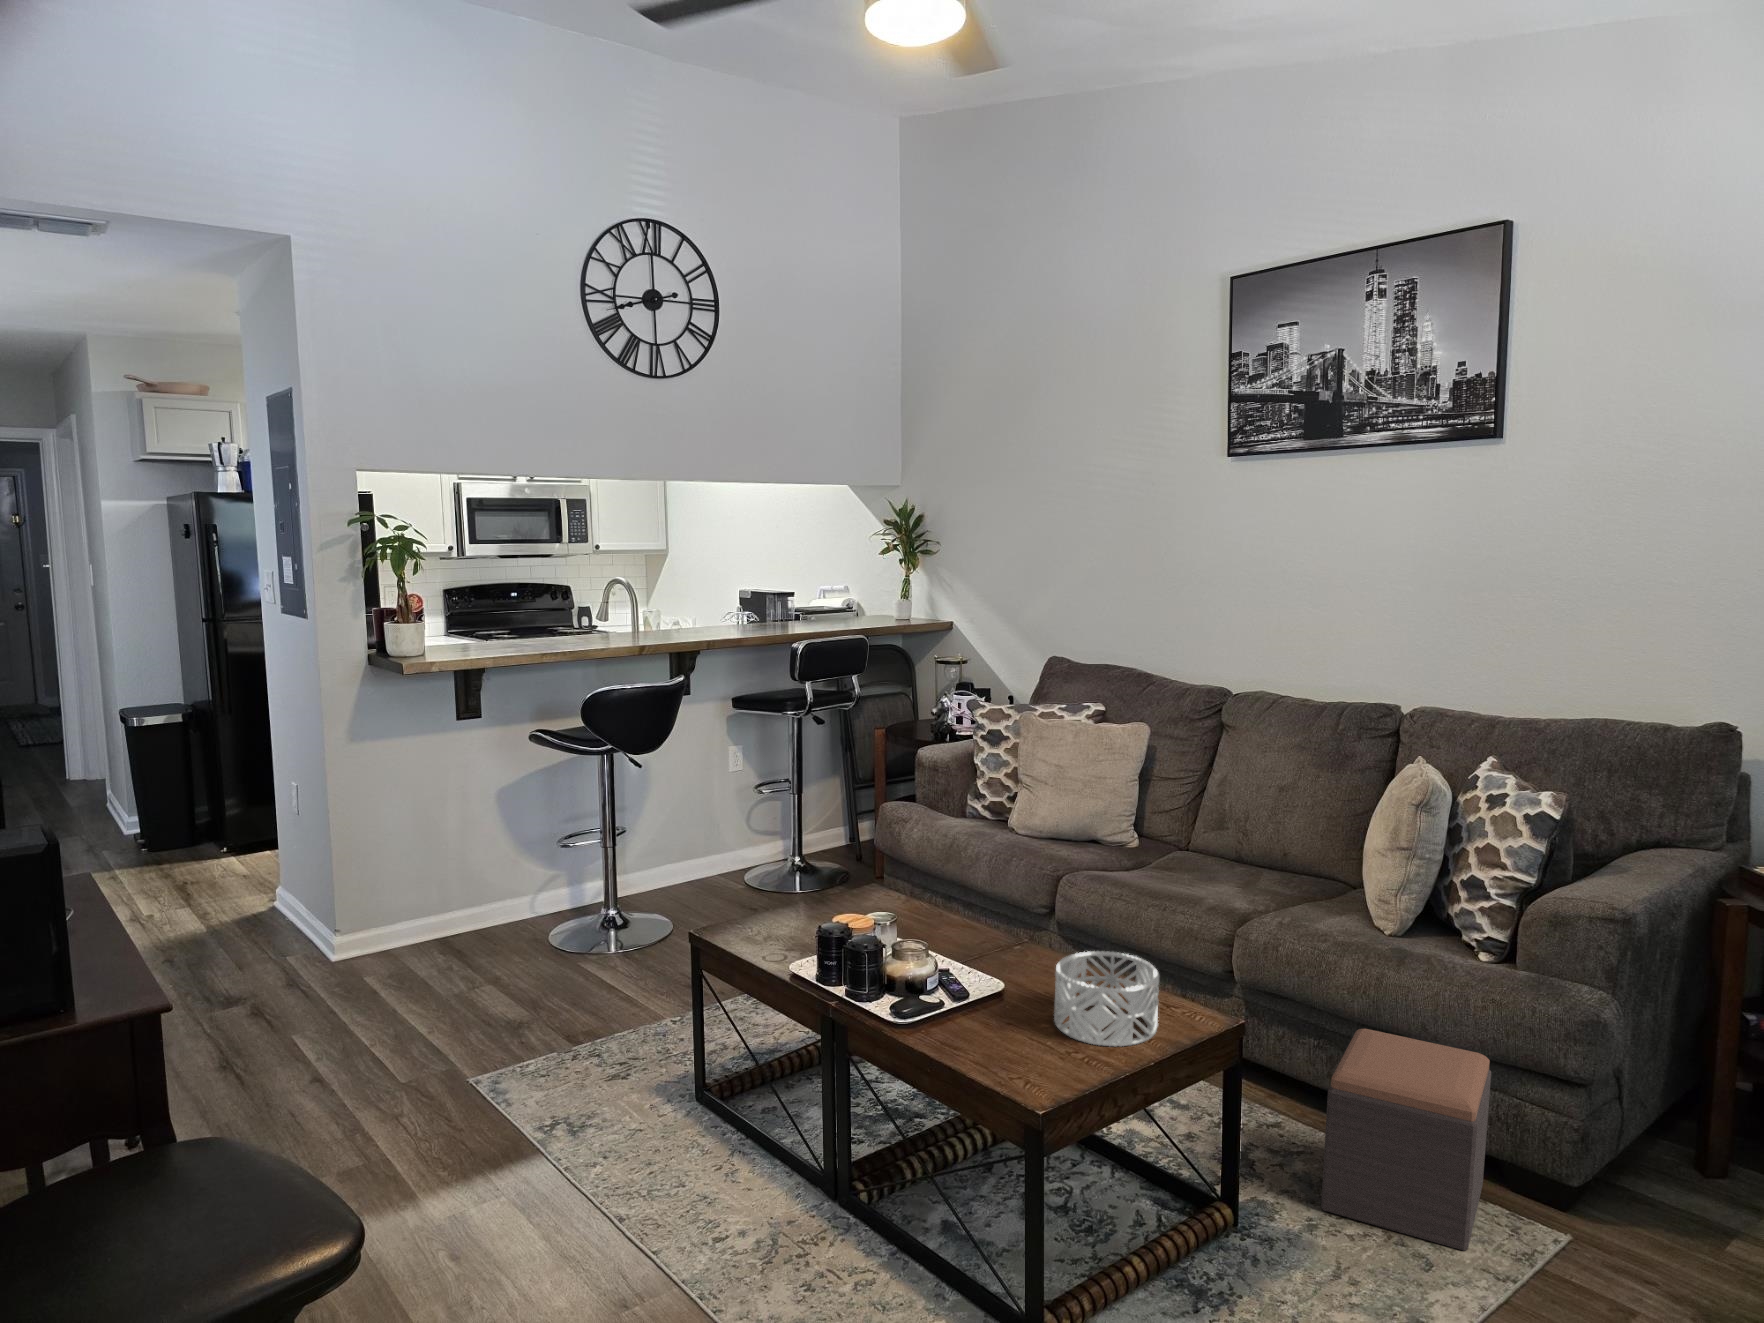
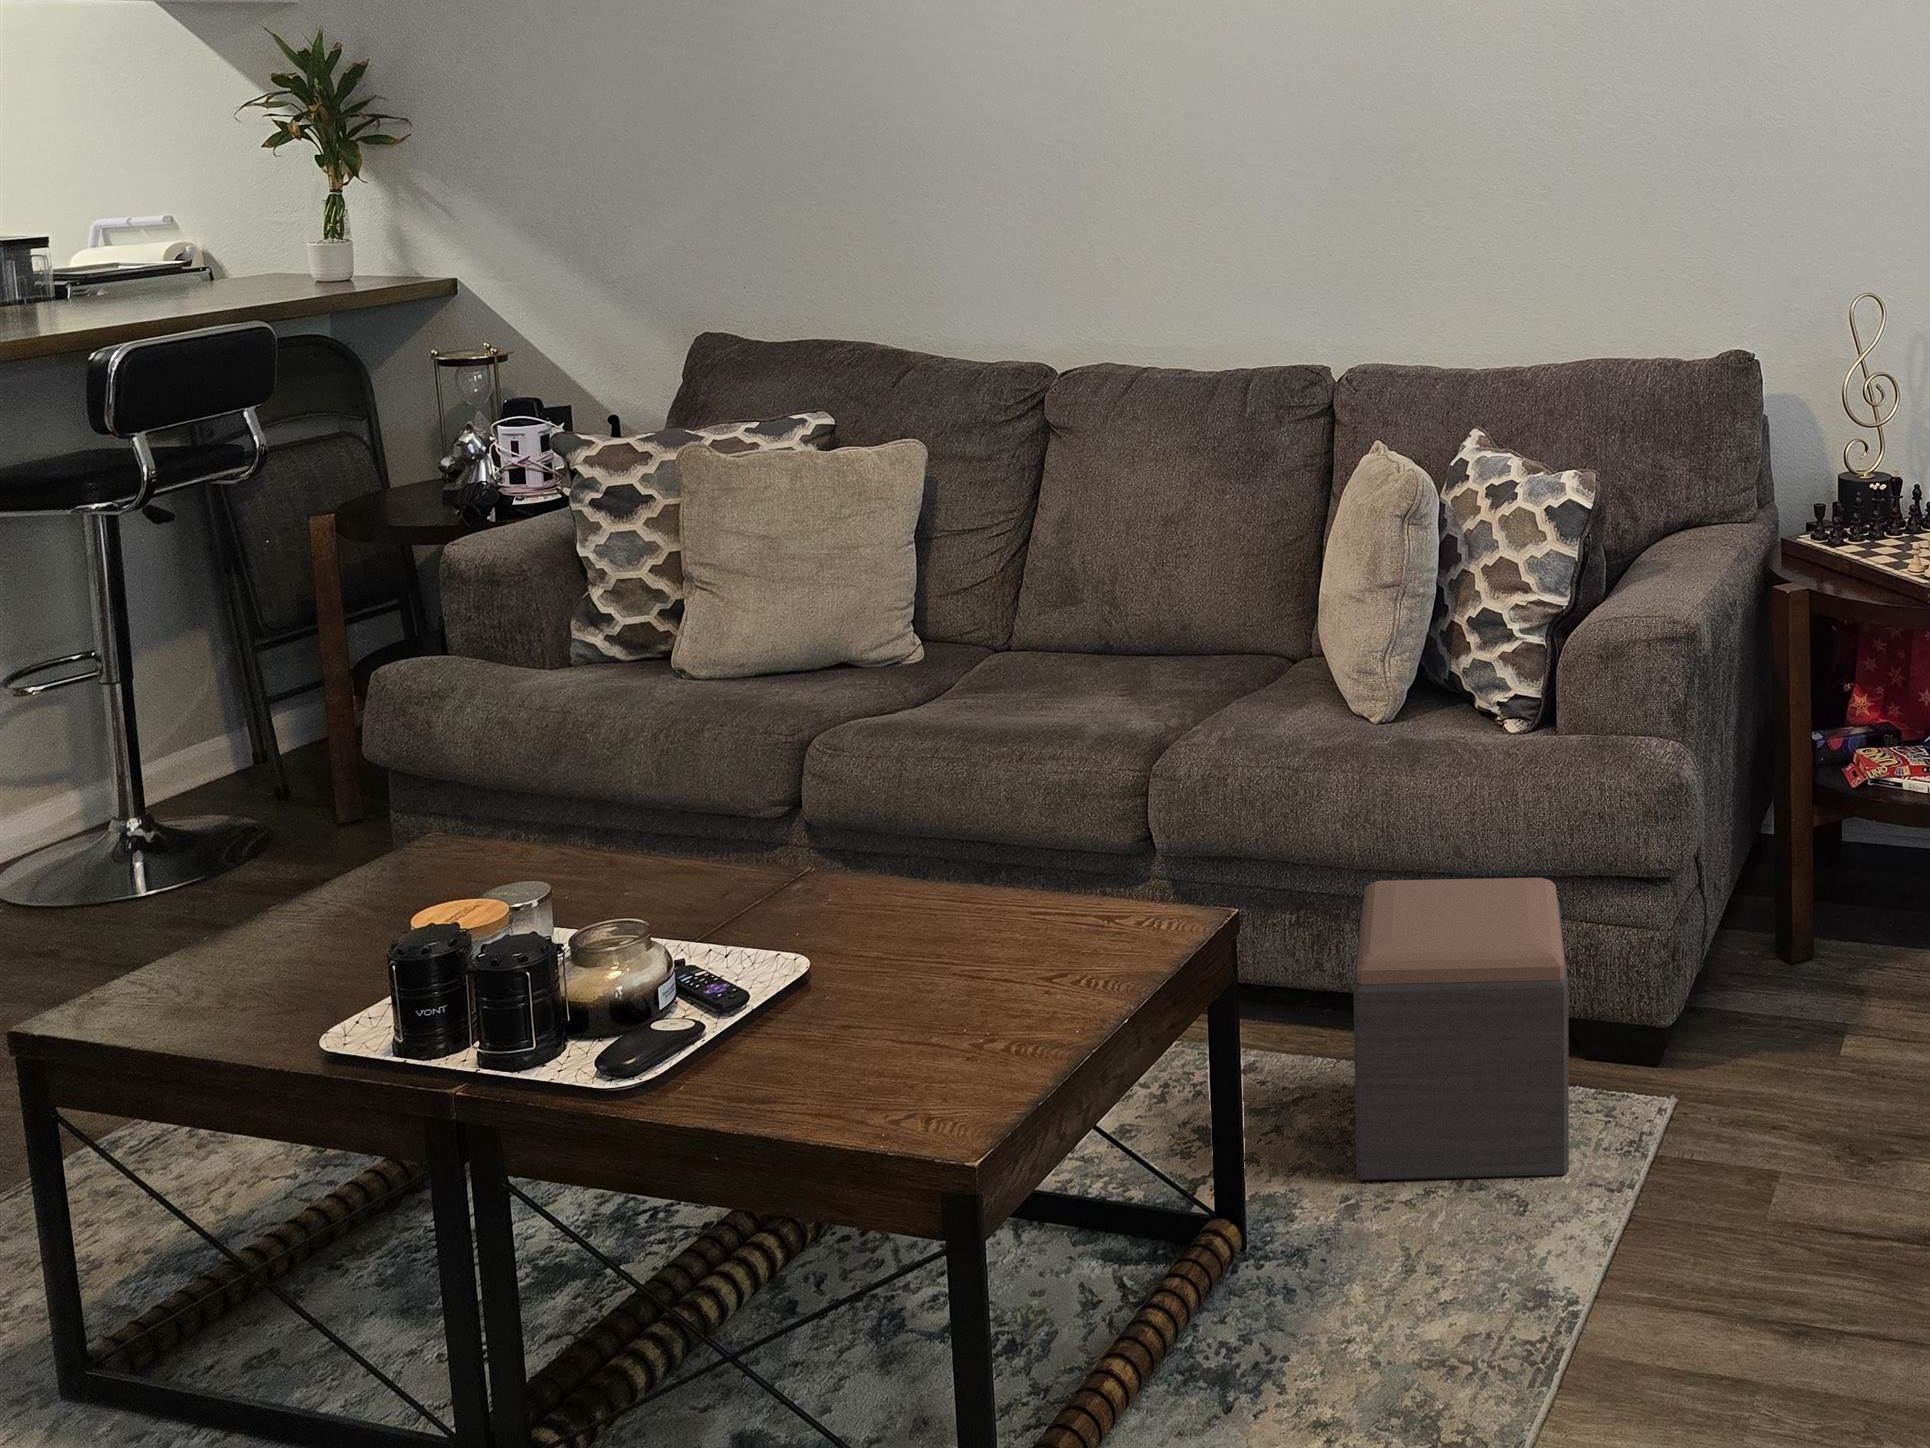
decorative bowl: present [1054,951,1159,1047] -> none [917,845,1102,1014]

